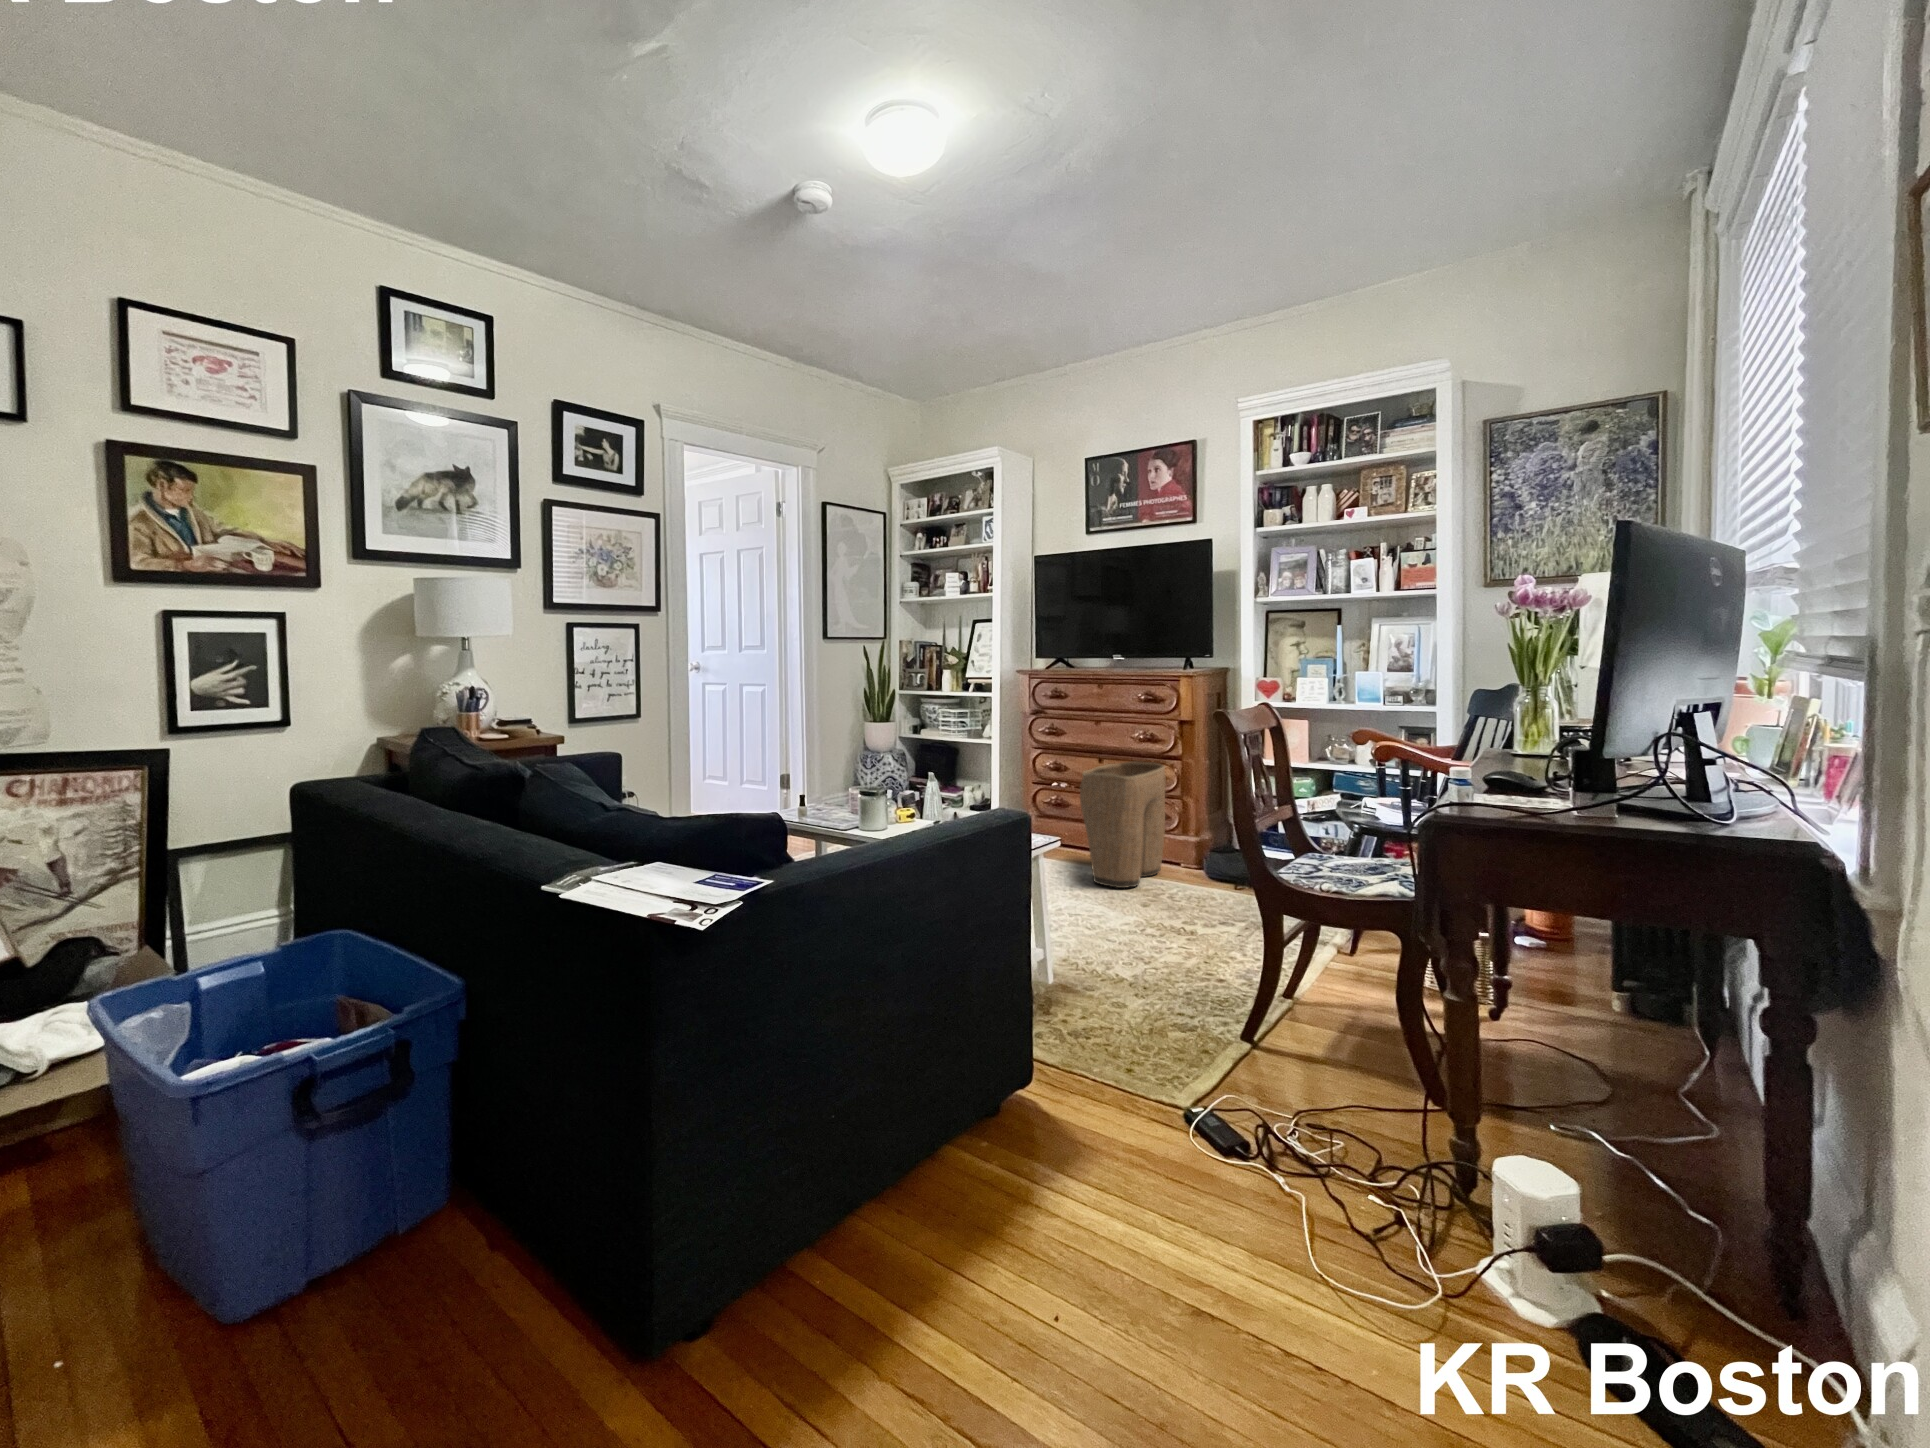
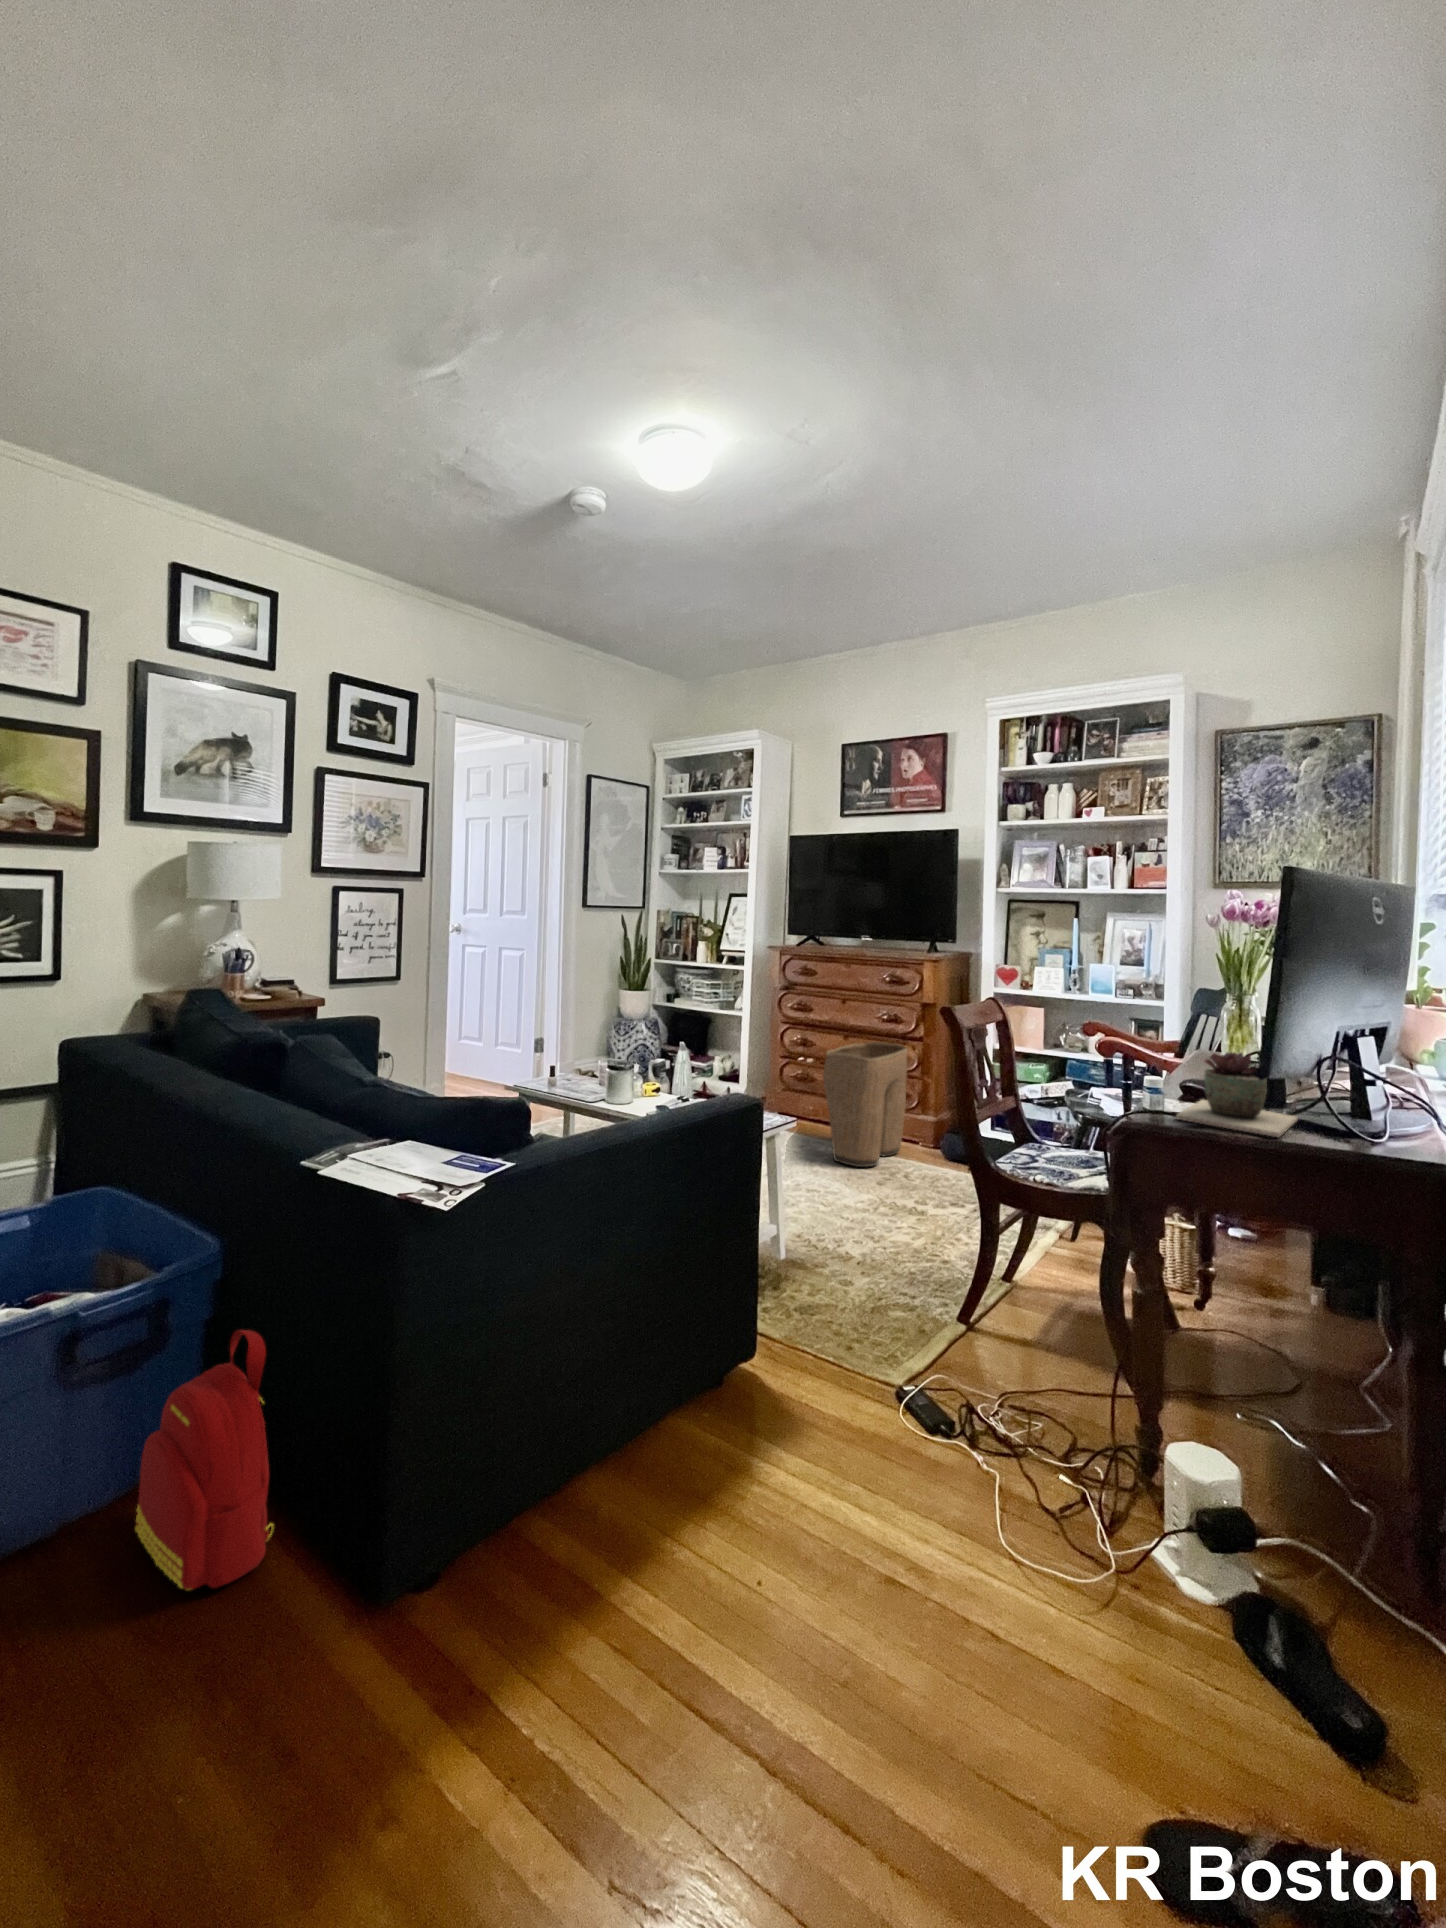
succulent plant: none [1496,732,1633,823] -> present [1176,1052,1298,1137]
backpack: none [364,1075,514,1362] -> present [135,1330,274,1590]

